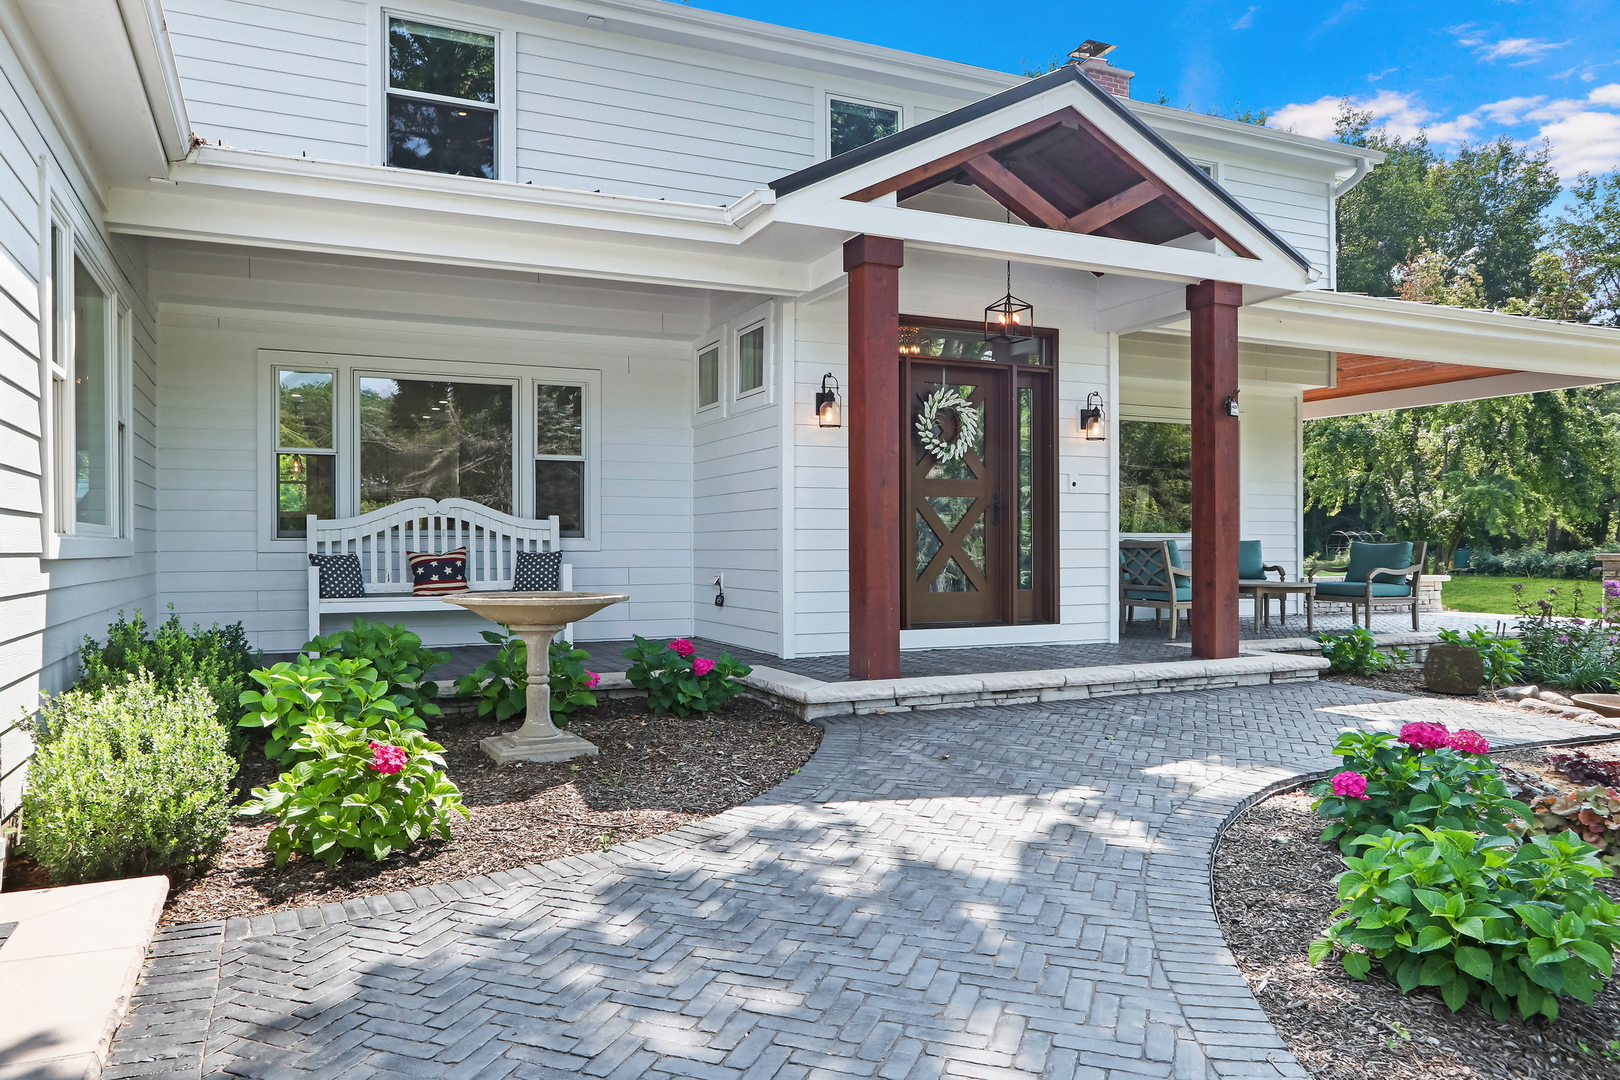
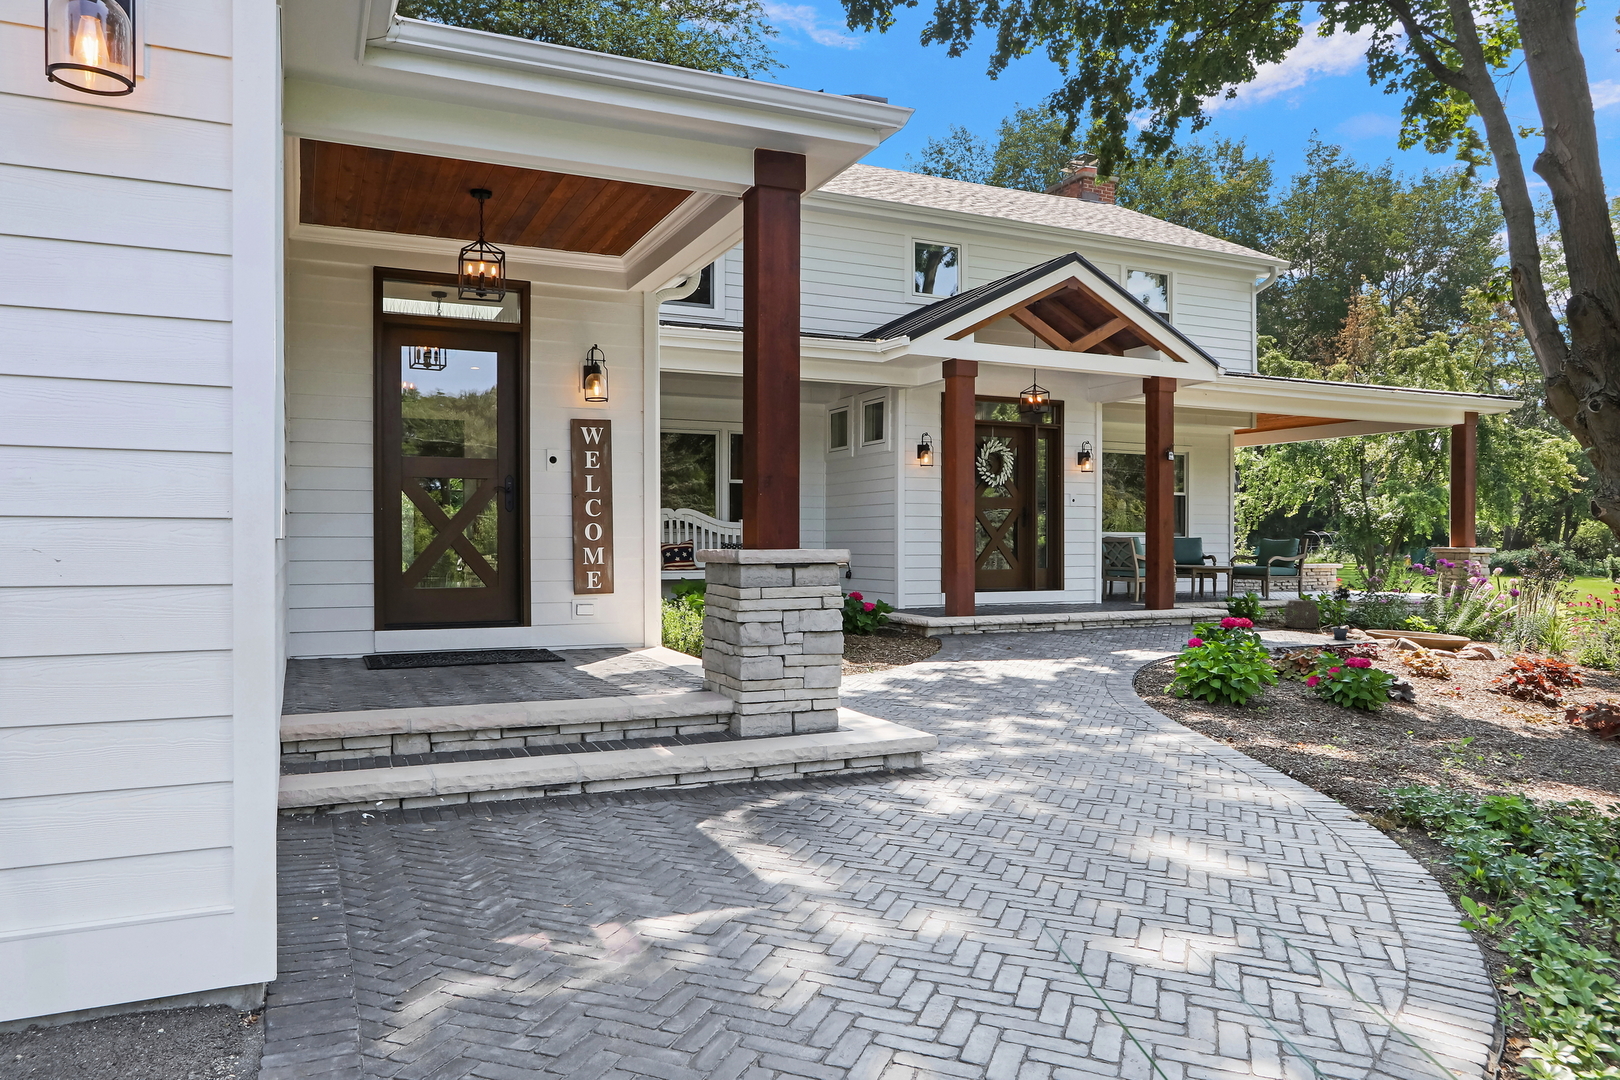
potted plant: none [1517,619,1574,724] -> present [1332,581,1357,640]

